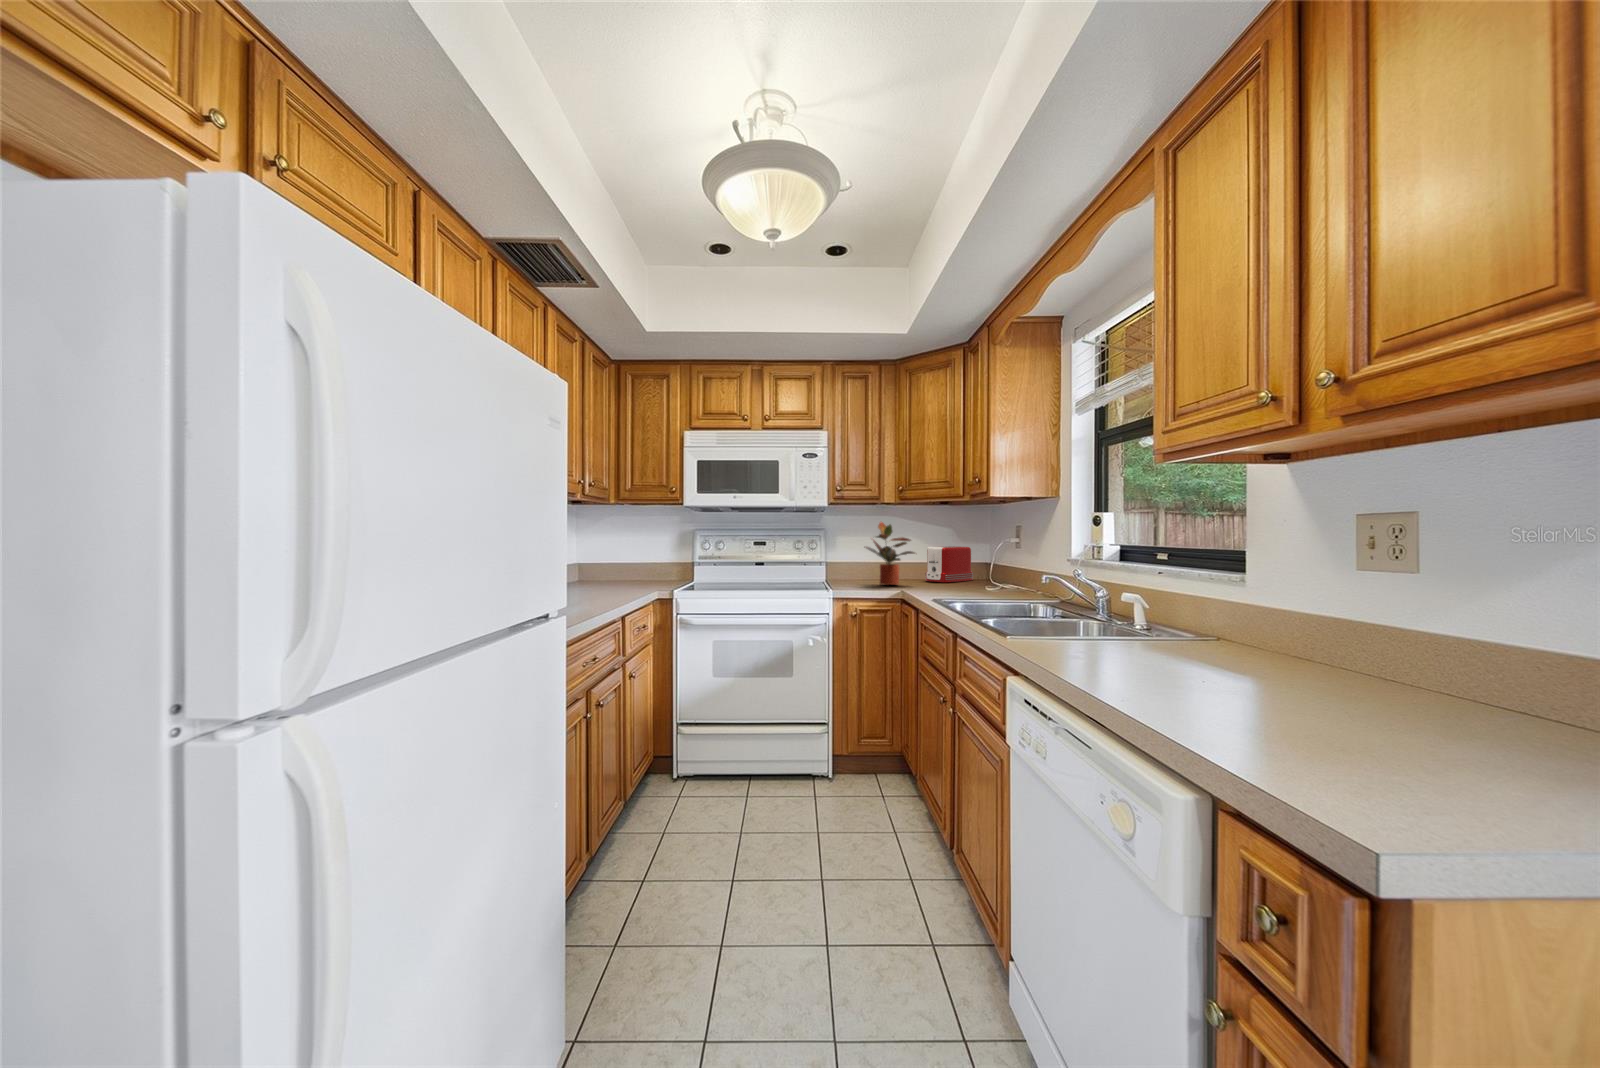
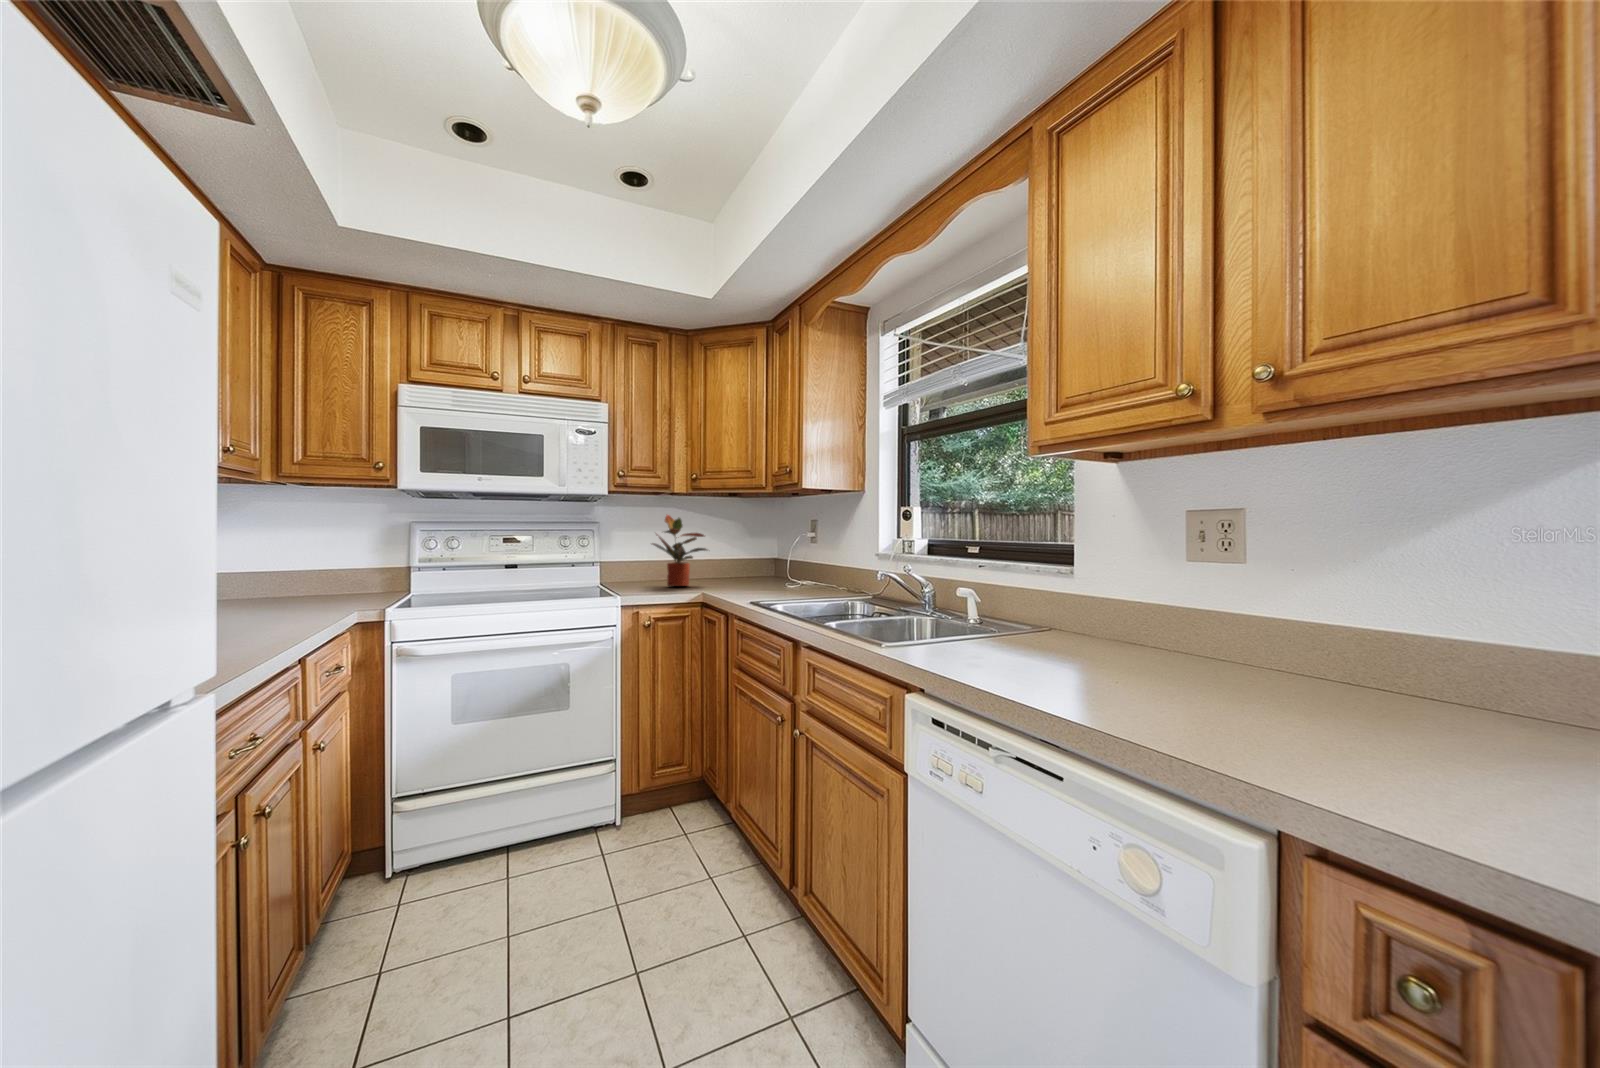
toaster: present [925,546,973,582] -> none [712,542,760,581]

